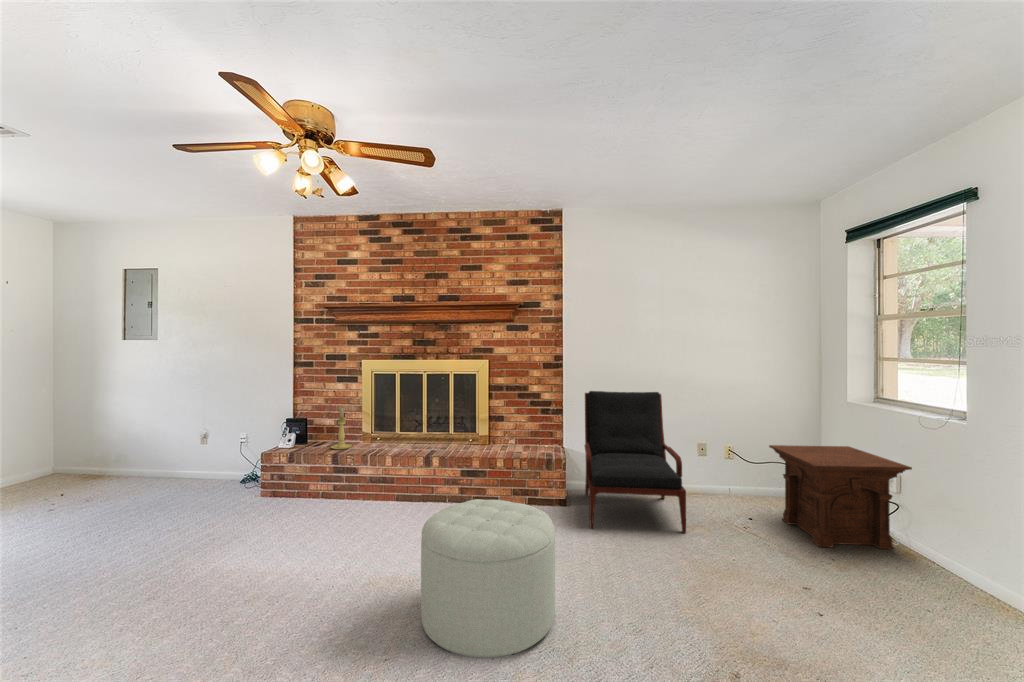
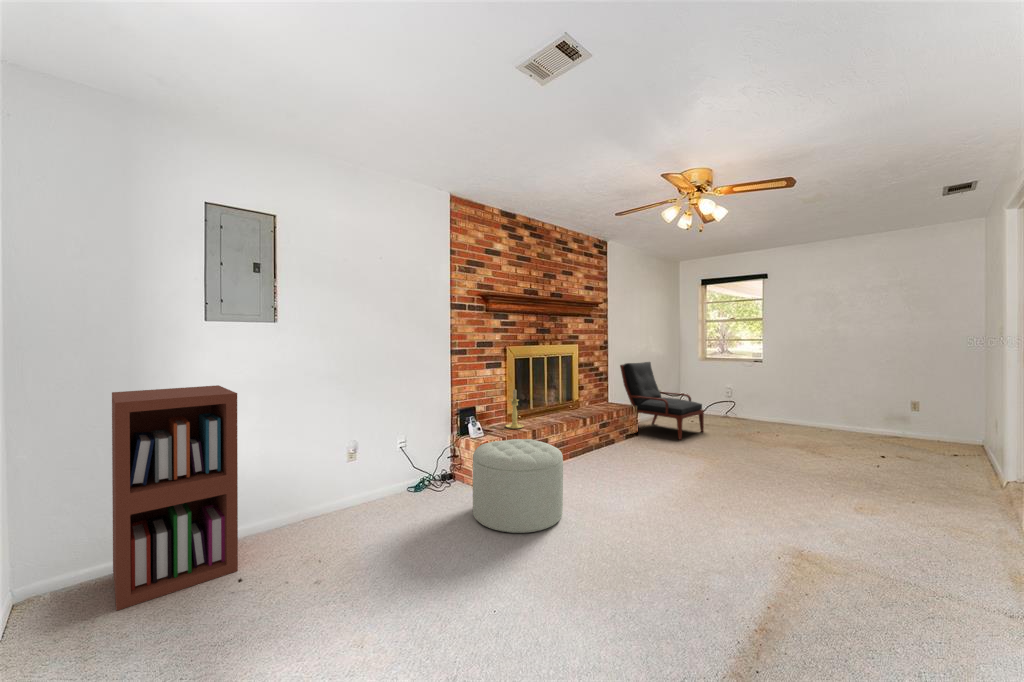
bookshelf: none [18,379,118,491] -> present [112,385,238,611]
side table: present [769,445,912,549] -> none [697,382,751,425]
ottoman: present [421,499,555,658] -> present [473,439,563,533]

